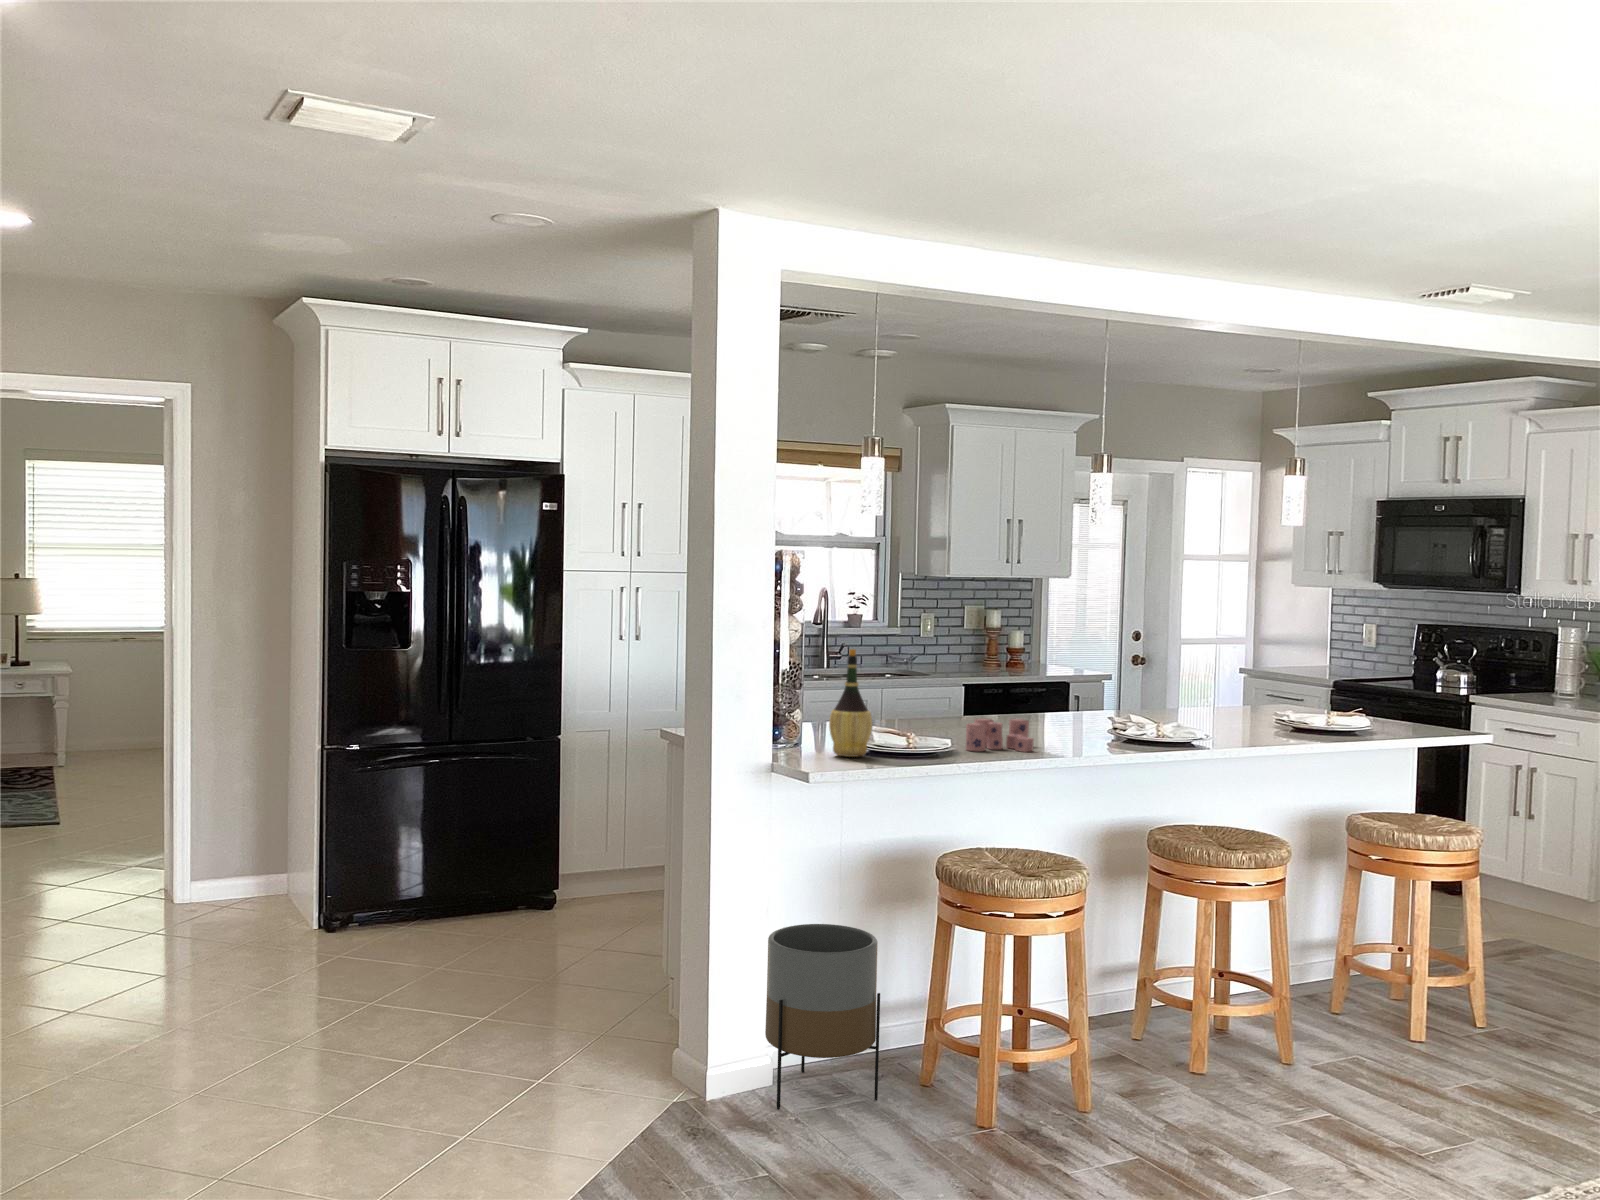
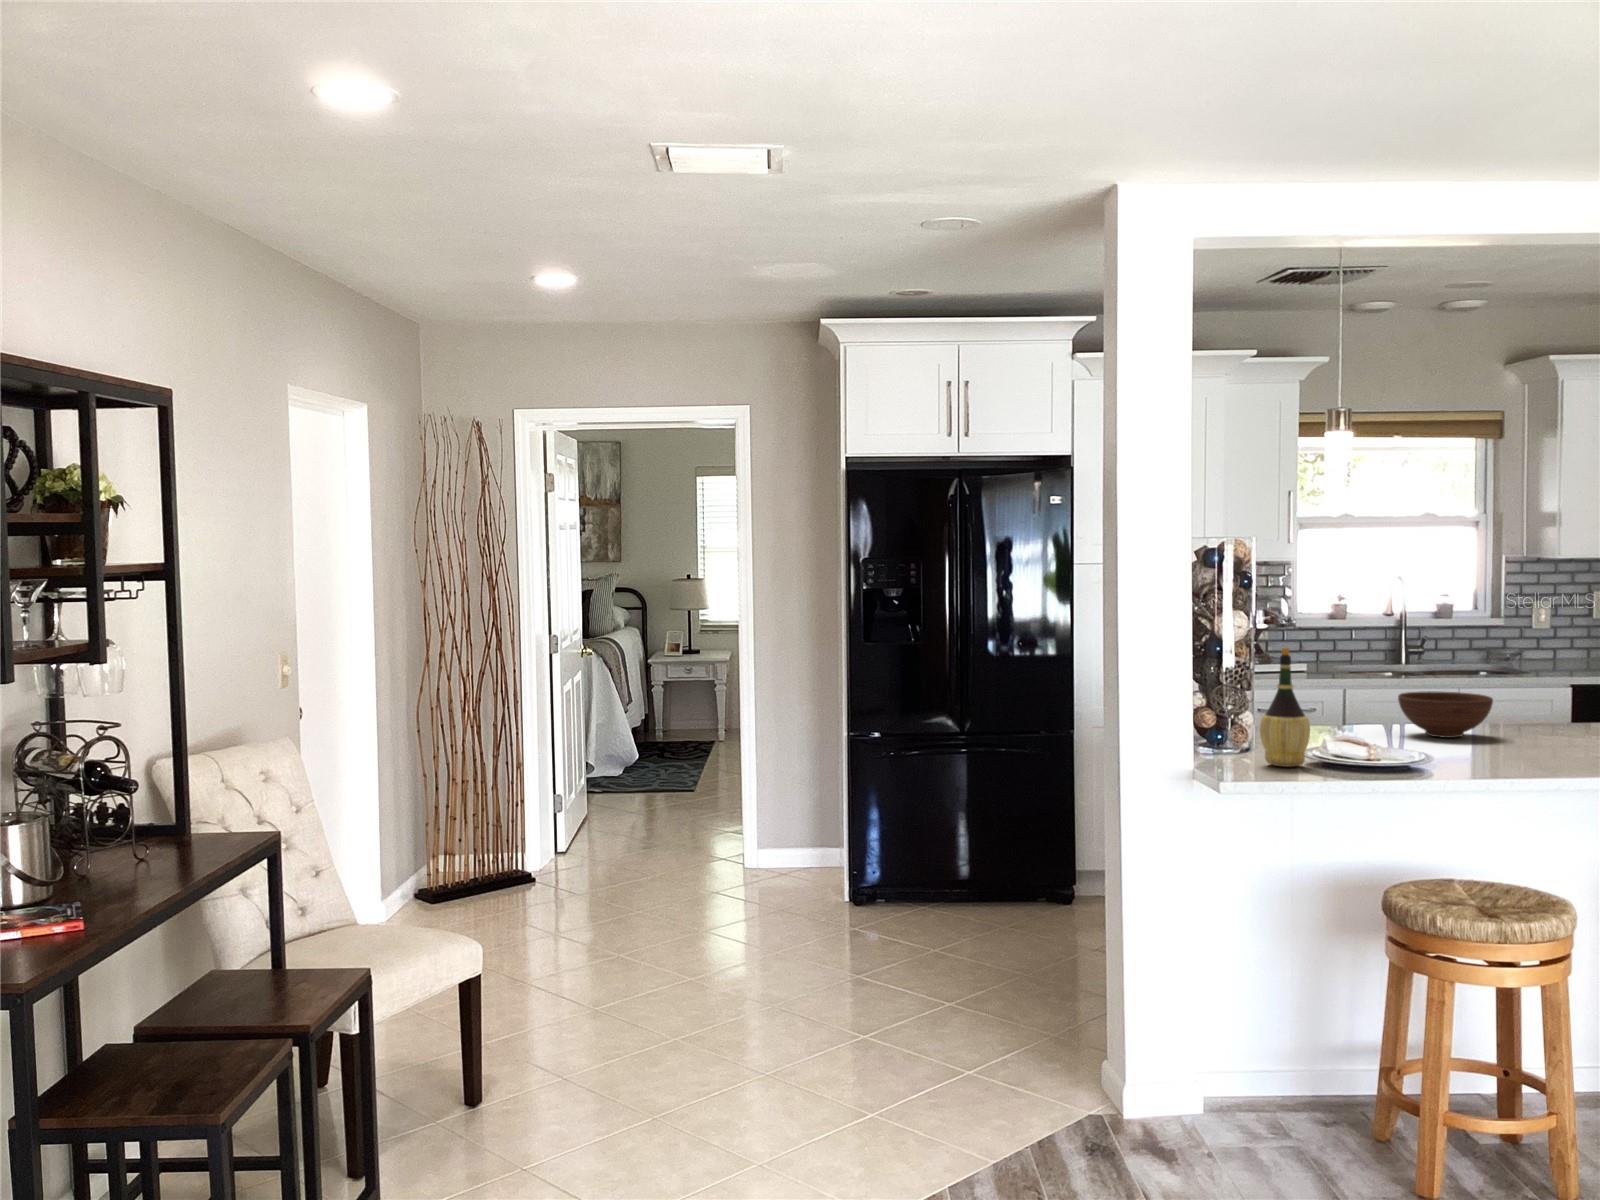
bowl: none [897,689,972,728] -> present [1398,691,1493,738]
candle: present [966,719,1034,752] -> none [1442,729,1535,771]
planter: present [765,924,880,1109] -> none [1190,946,1316,1150]

